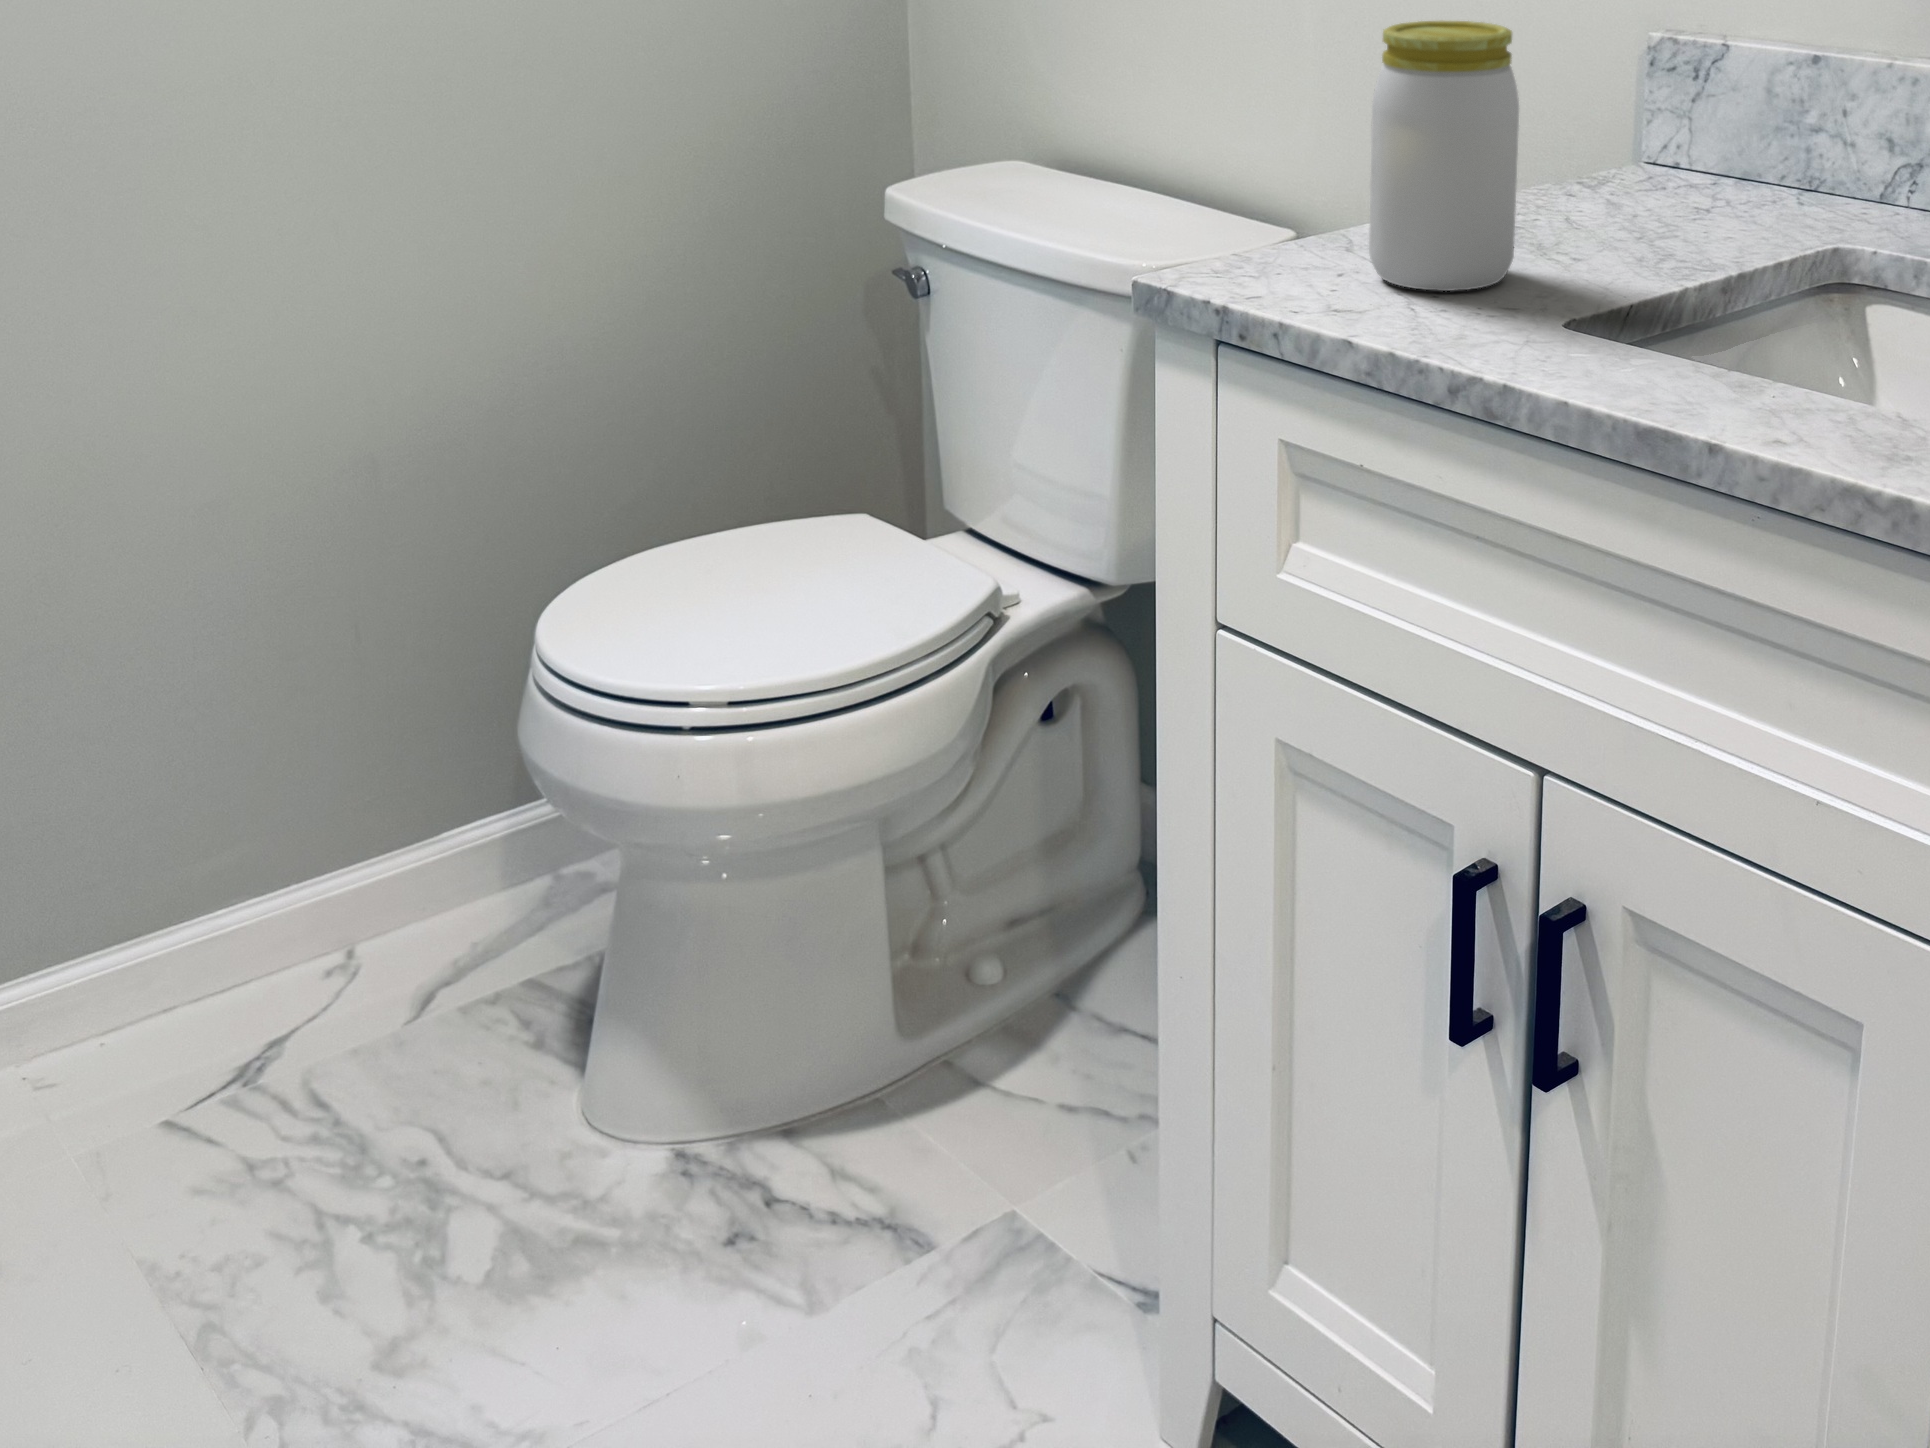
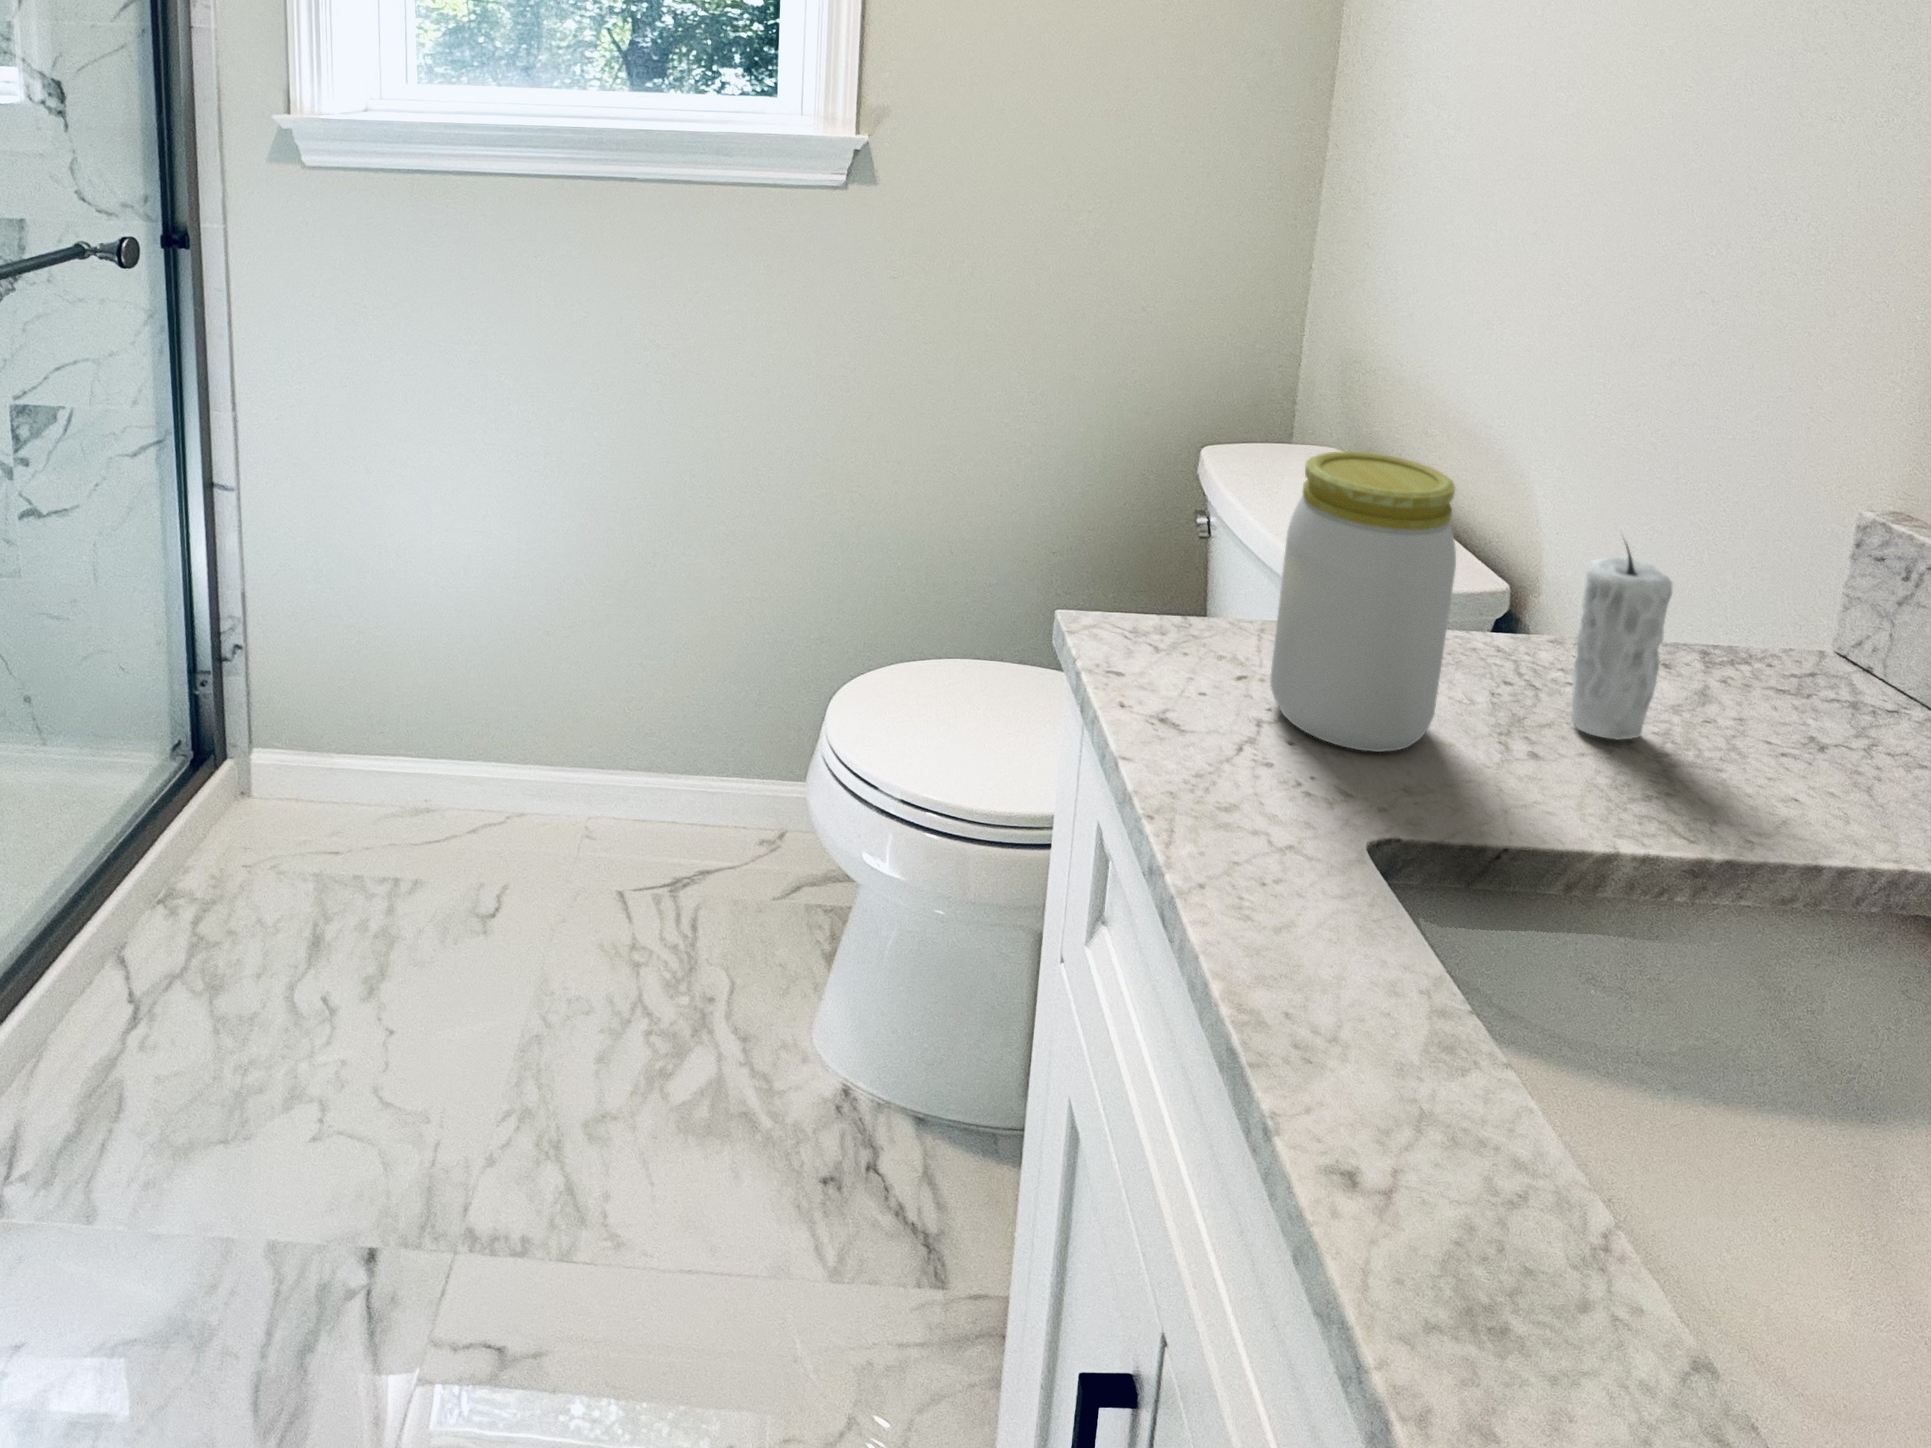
candle: none [1562,52,1631,240] -> present [1571,544,1672,740]

